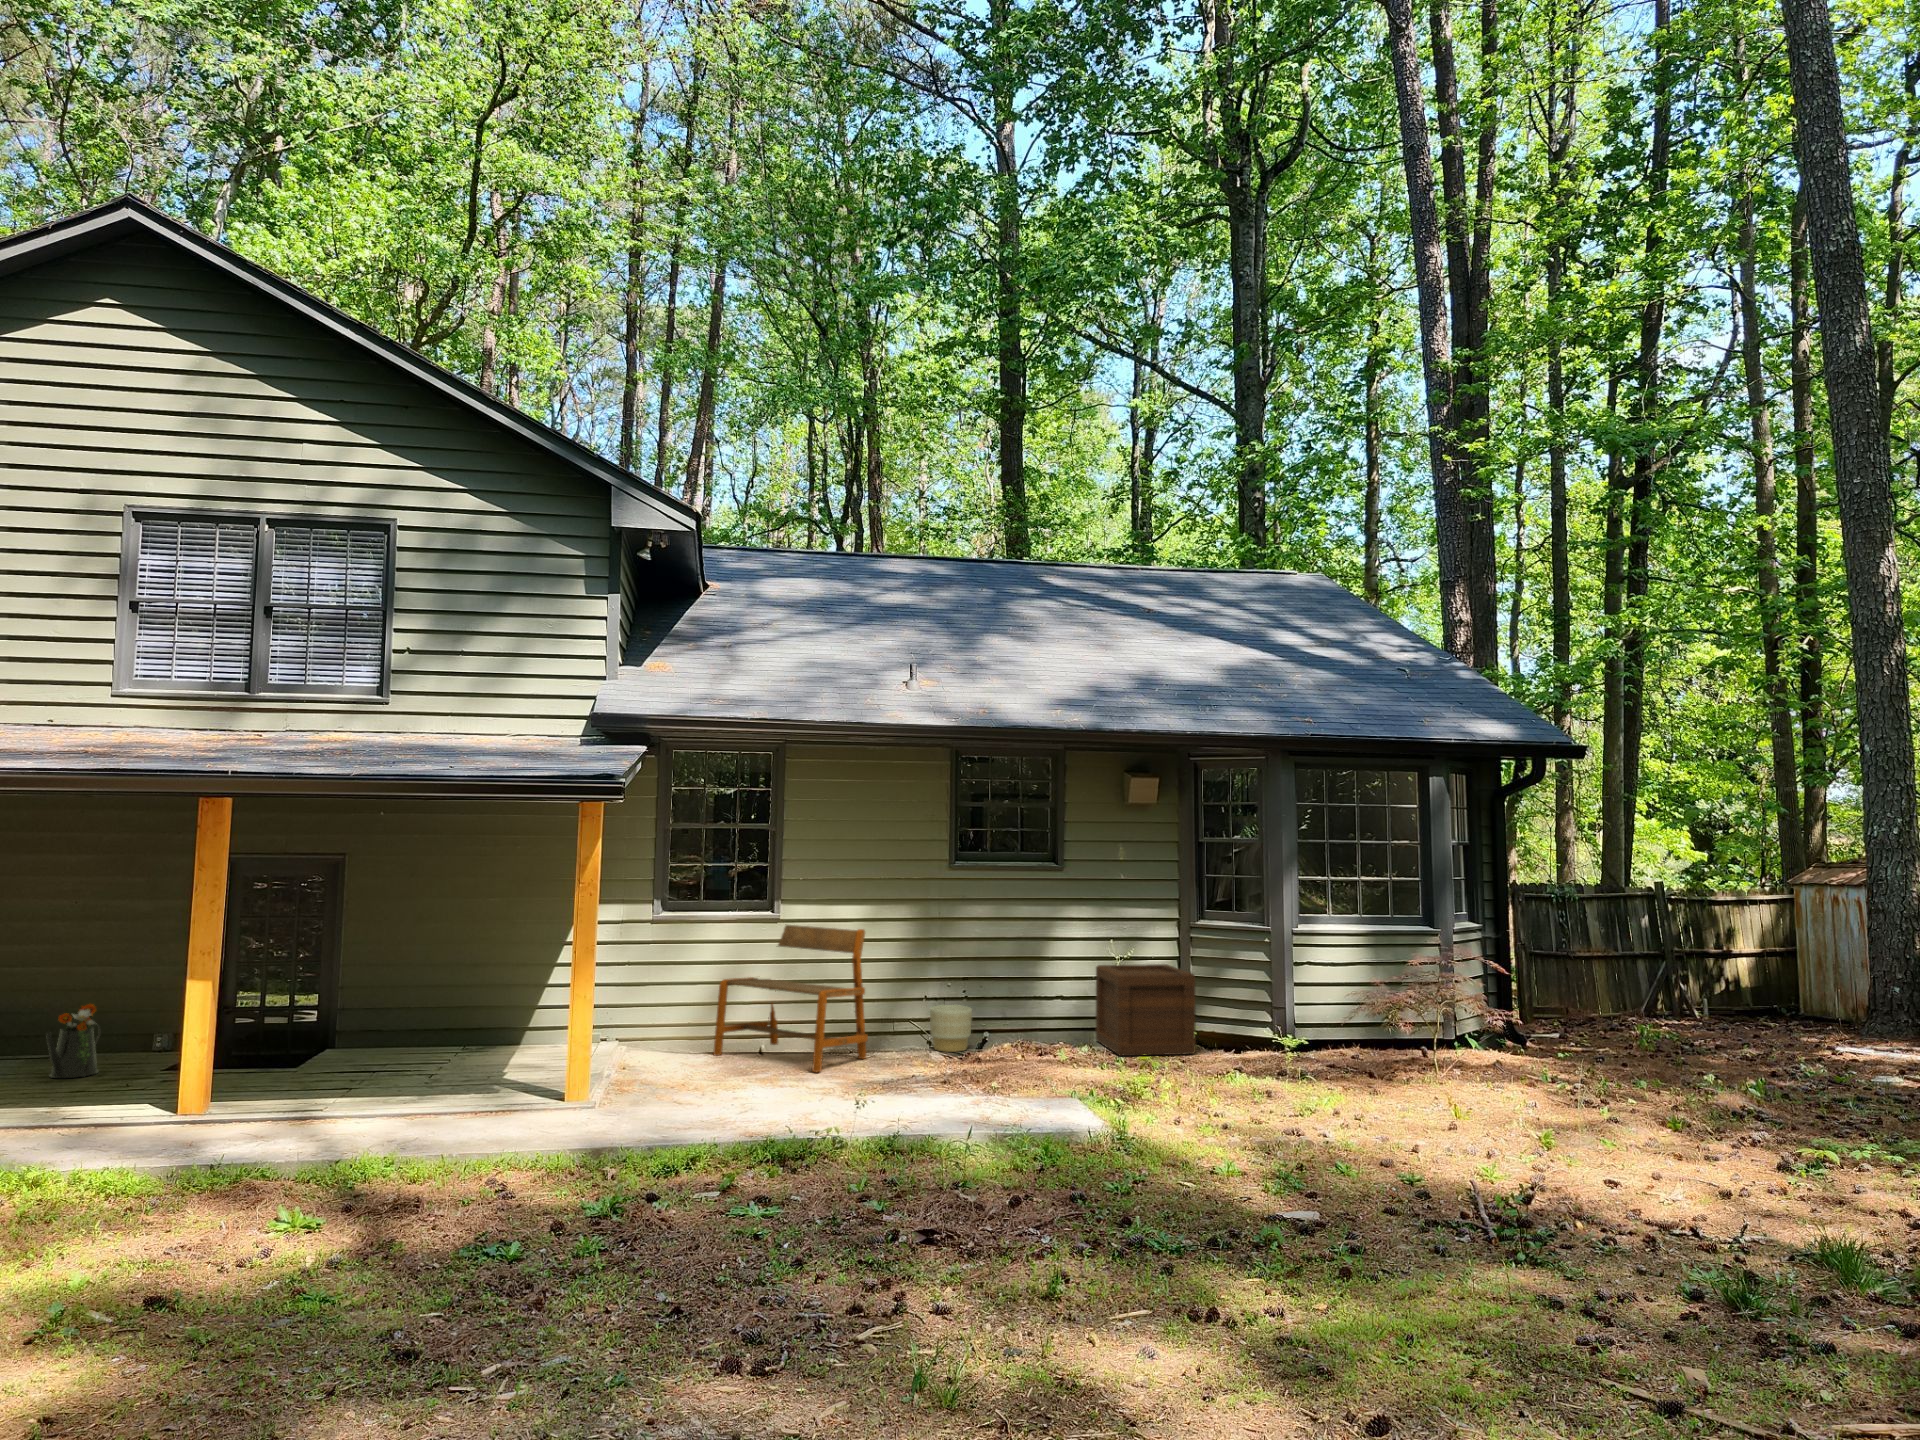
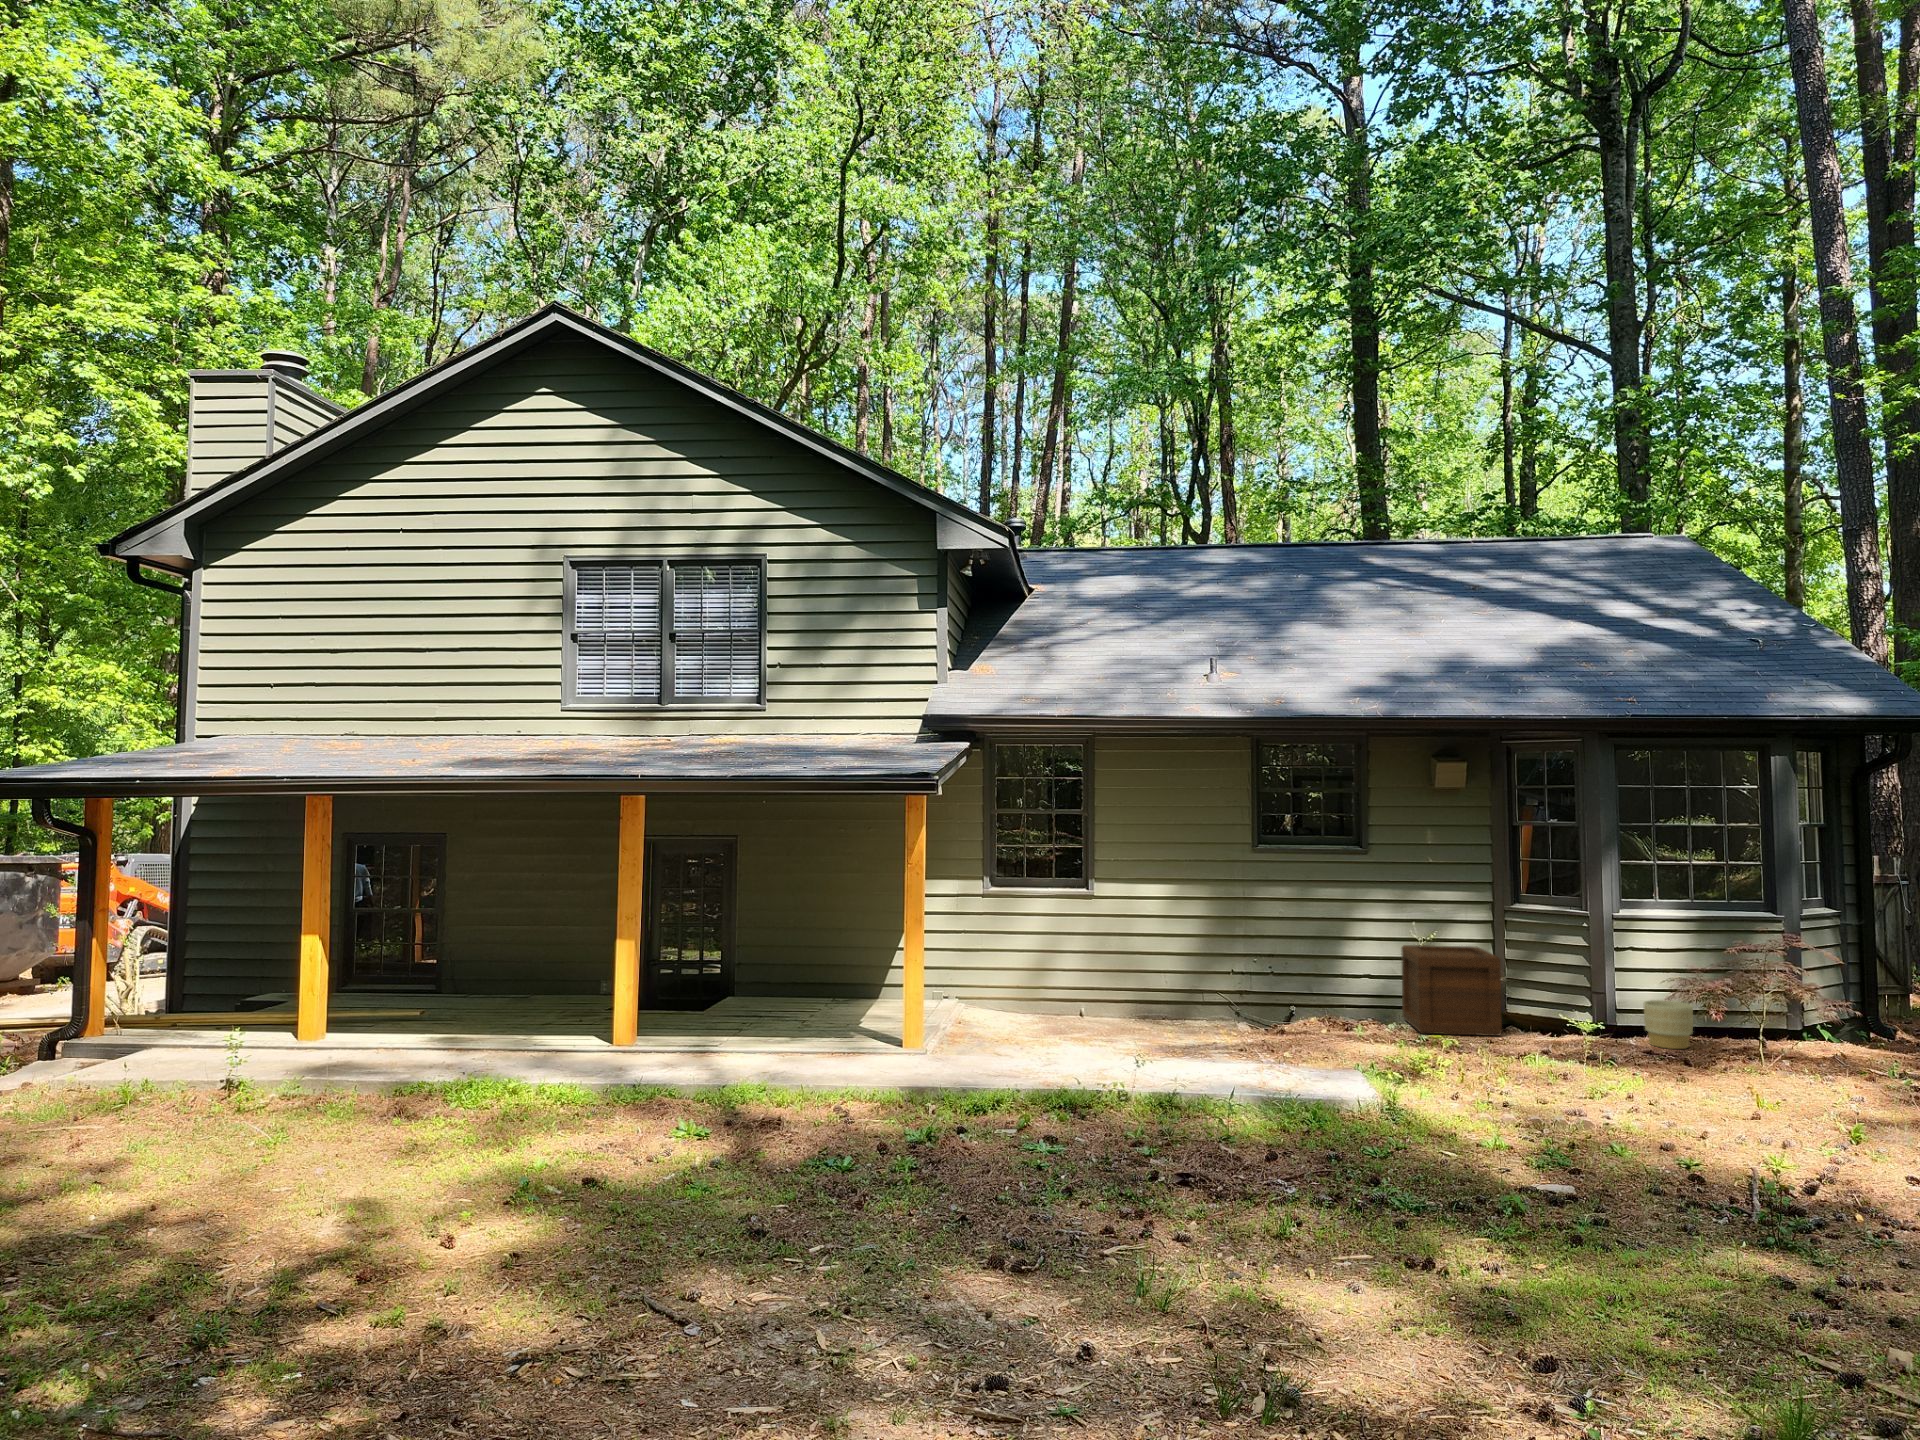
bench: present [713,925,868,1072] -> none [1036,897,1172,1033]
watering can: present [46,1004,101,1078] -> none [533,949,570,1006]
planter: present [930,1005,972,1052] -> present [1643,1000,1693,1049]

